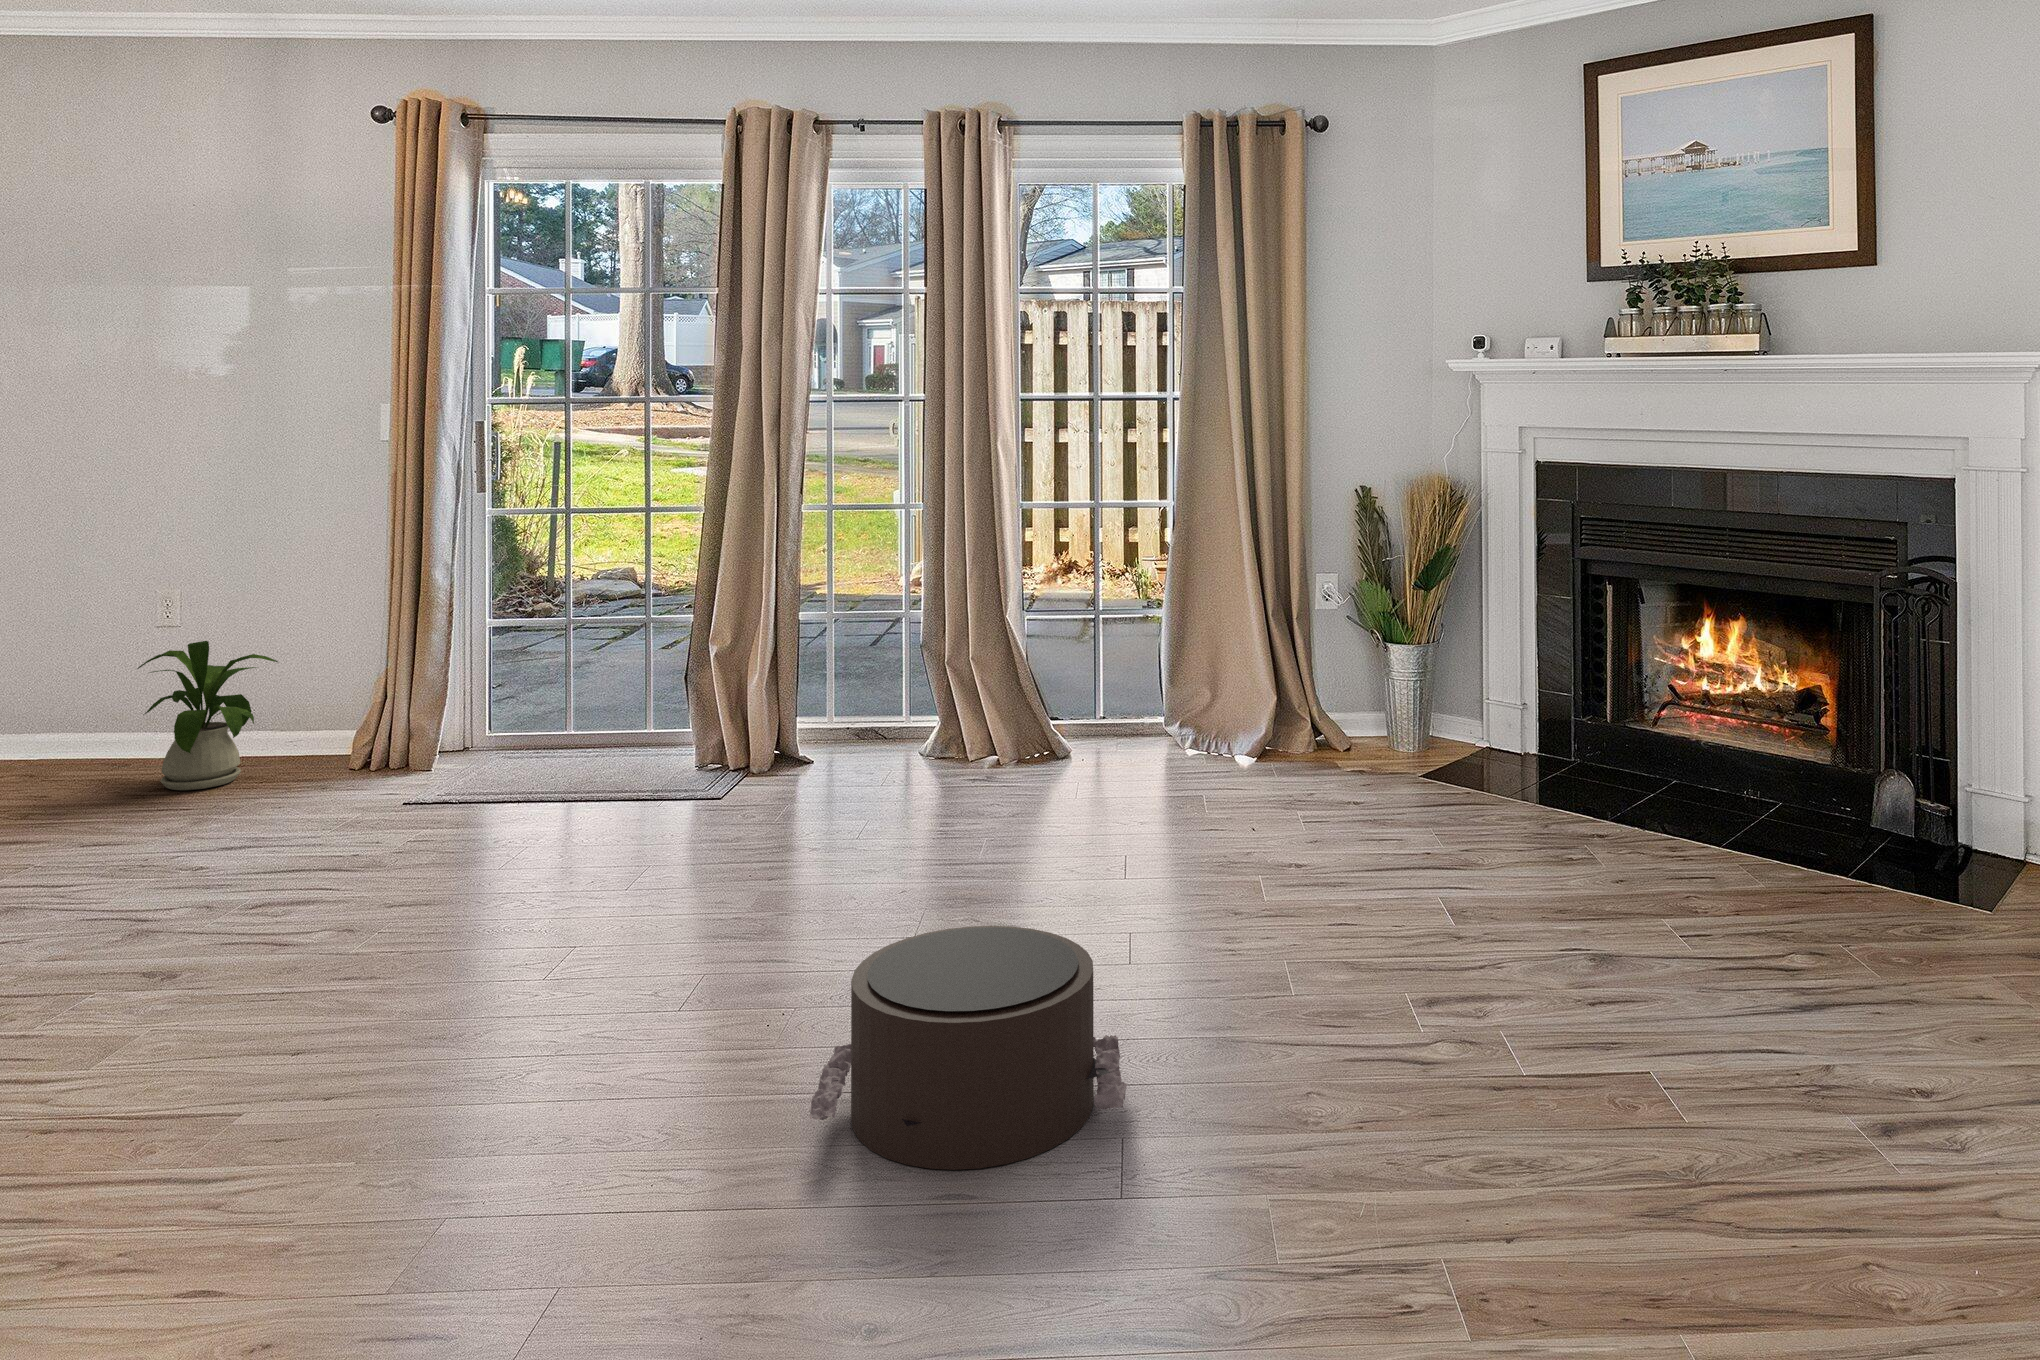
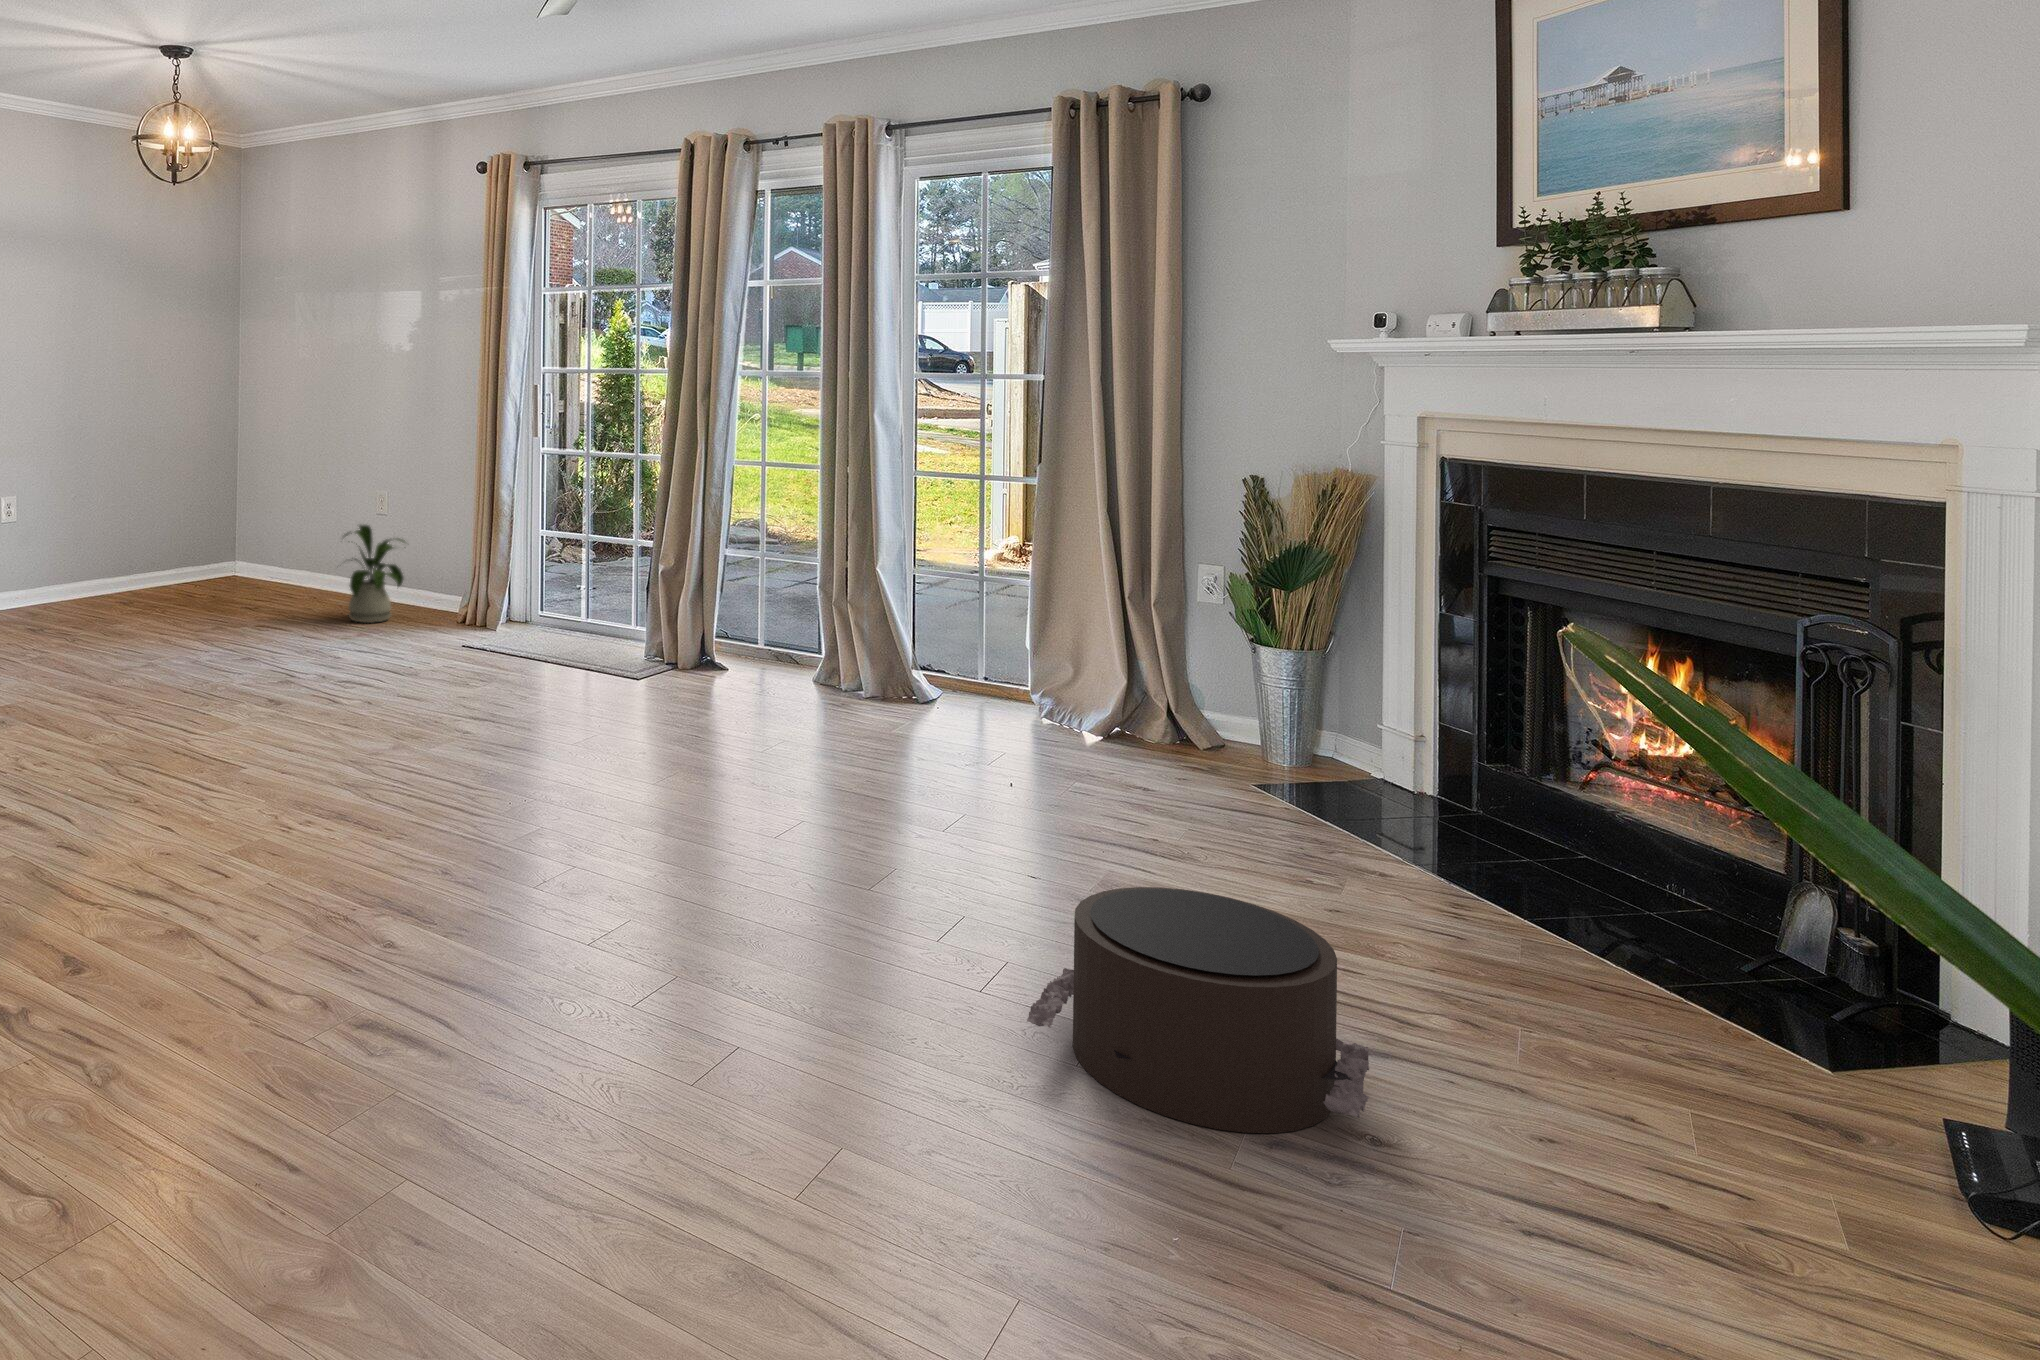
pouf: present [810,926,1127,1170] -> present [1027,887,1369,1133]

